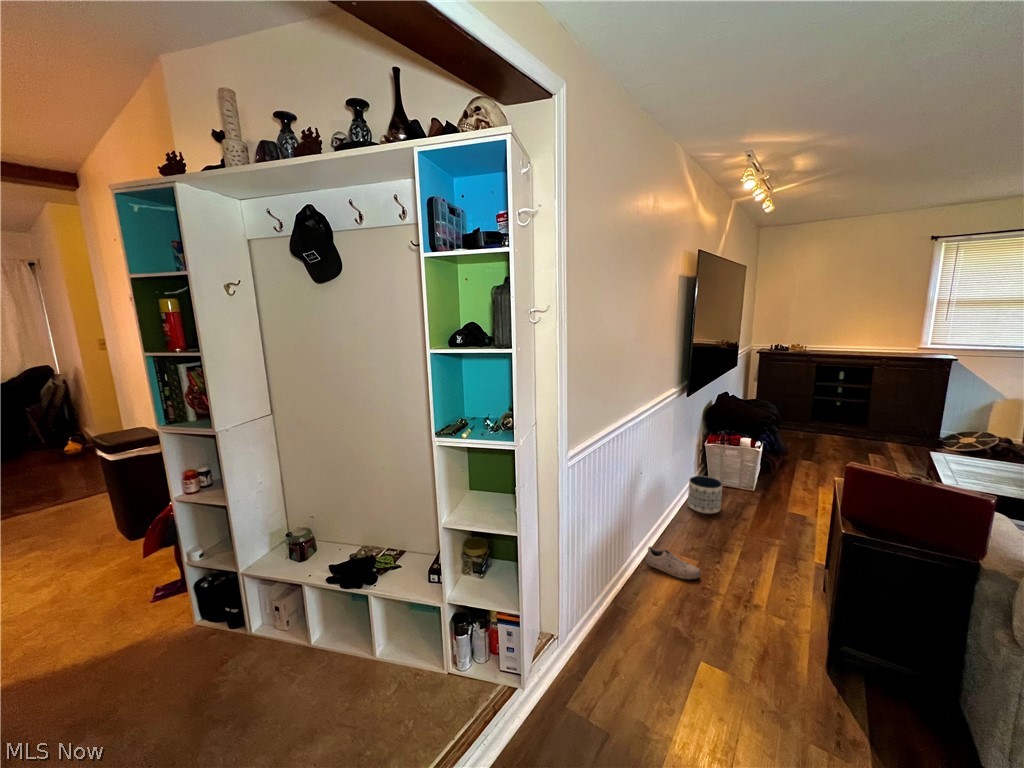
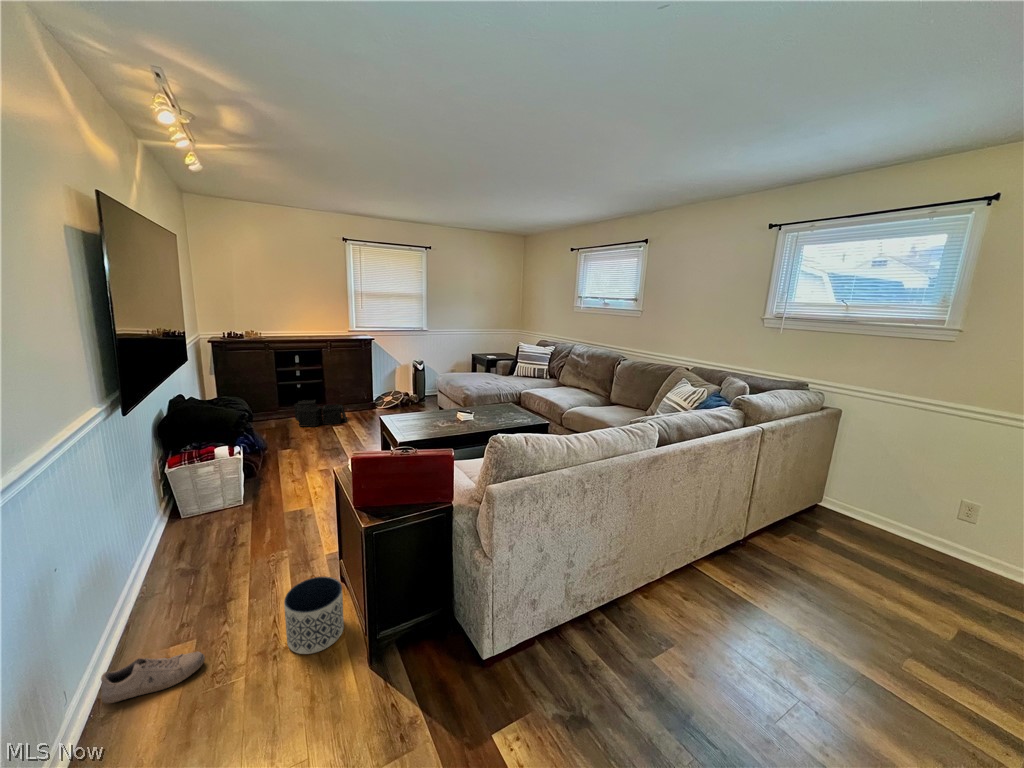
storage bin: none [826,417,892,453] -> present [294,400,347,427]
planter: present [688,476,722,513] -> present [284,577,344,654]

